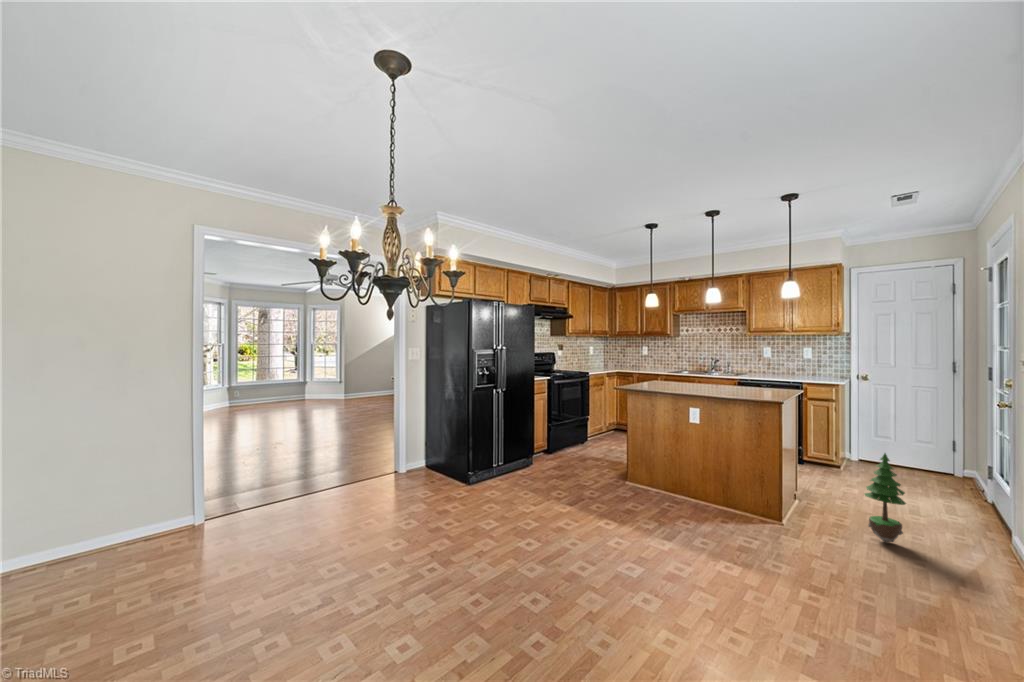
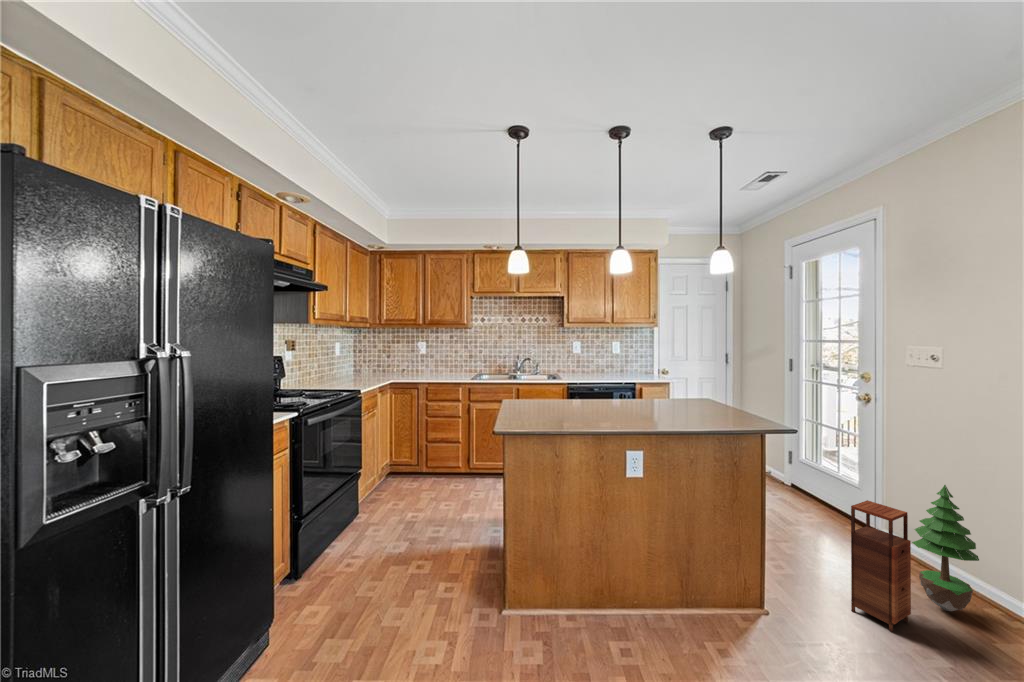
storage cabinet: none [805,454,836,533] -> present [851,500,911,632]

